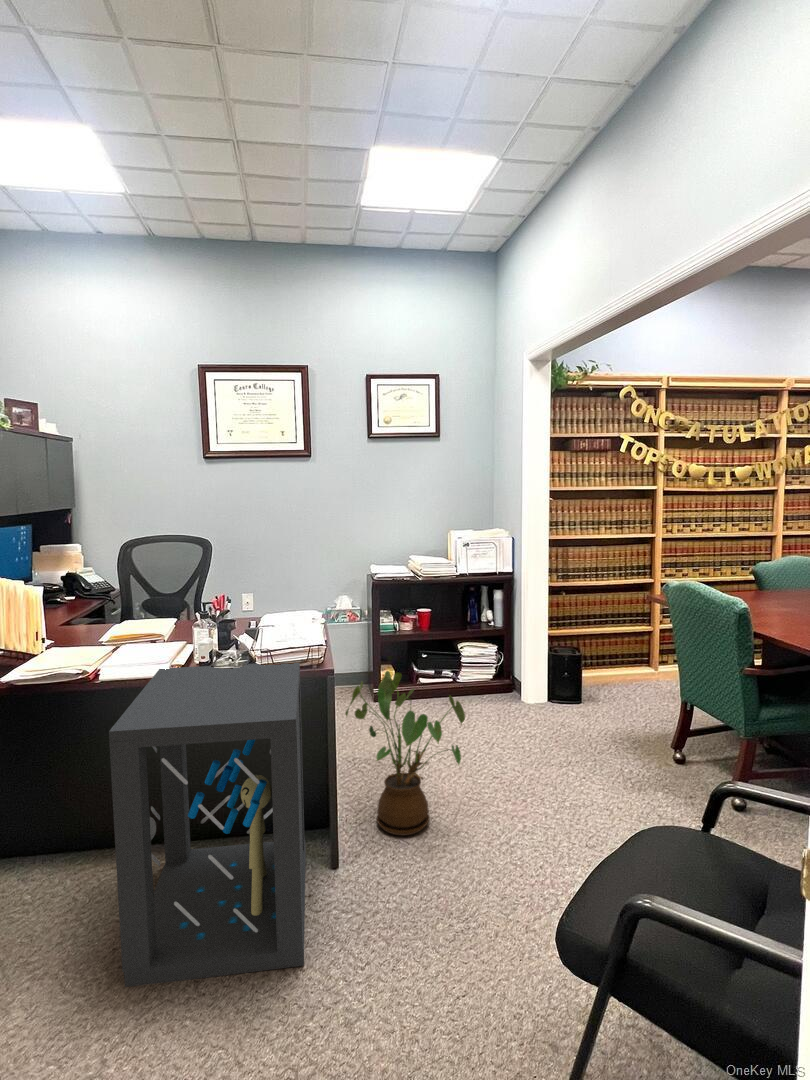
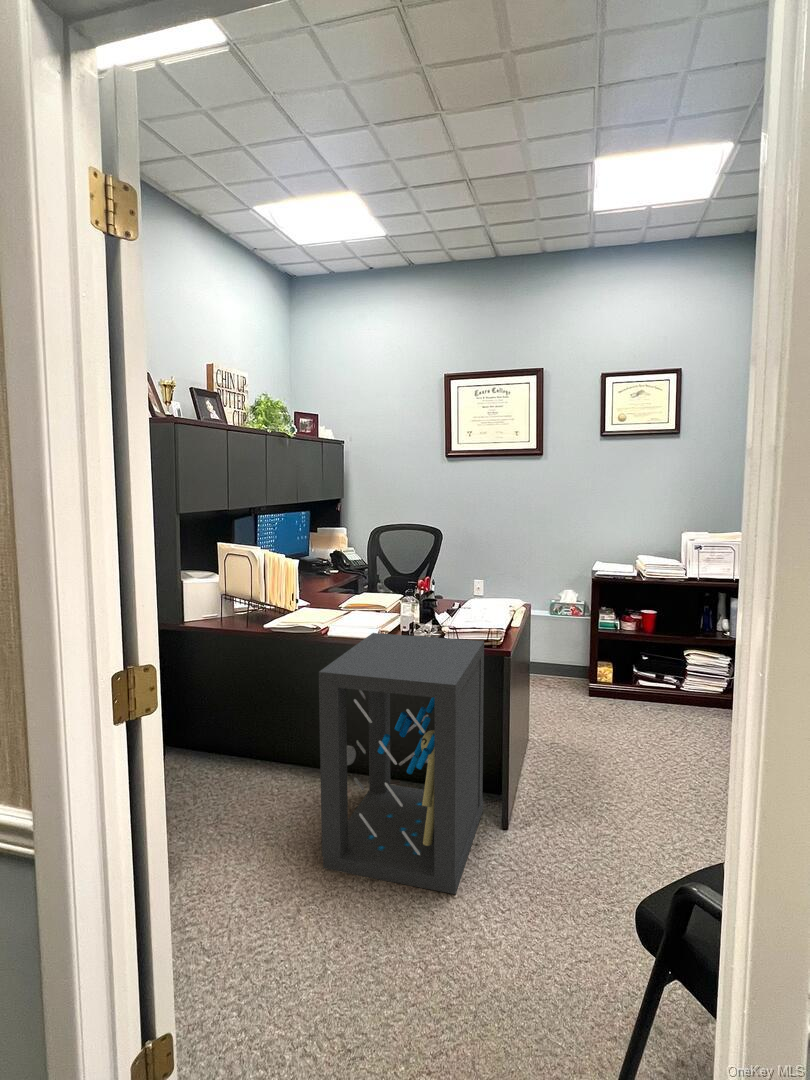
house plant: present [345,671,465,836] -> none [531,663,652,820]

